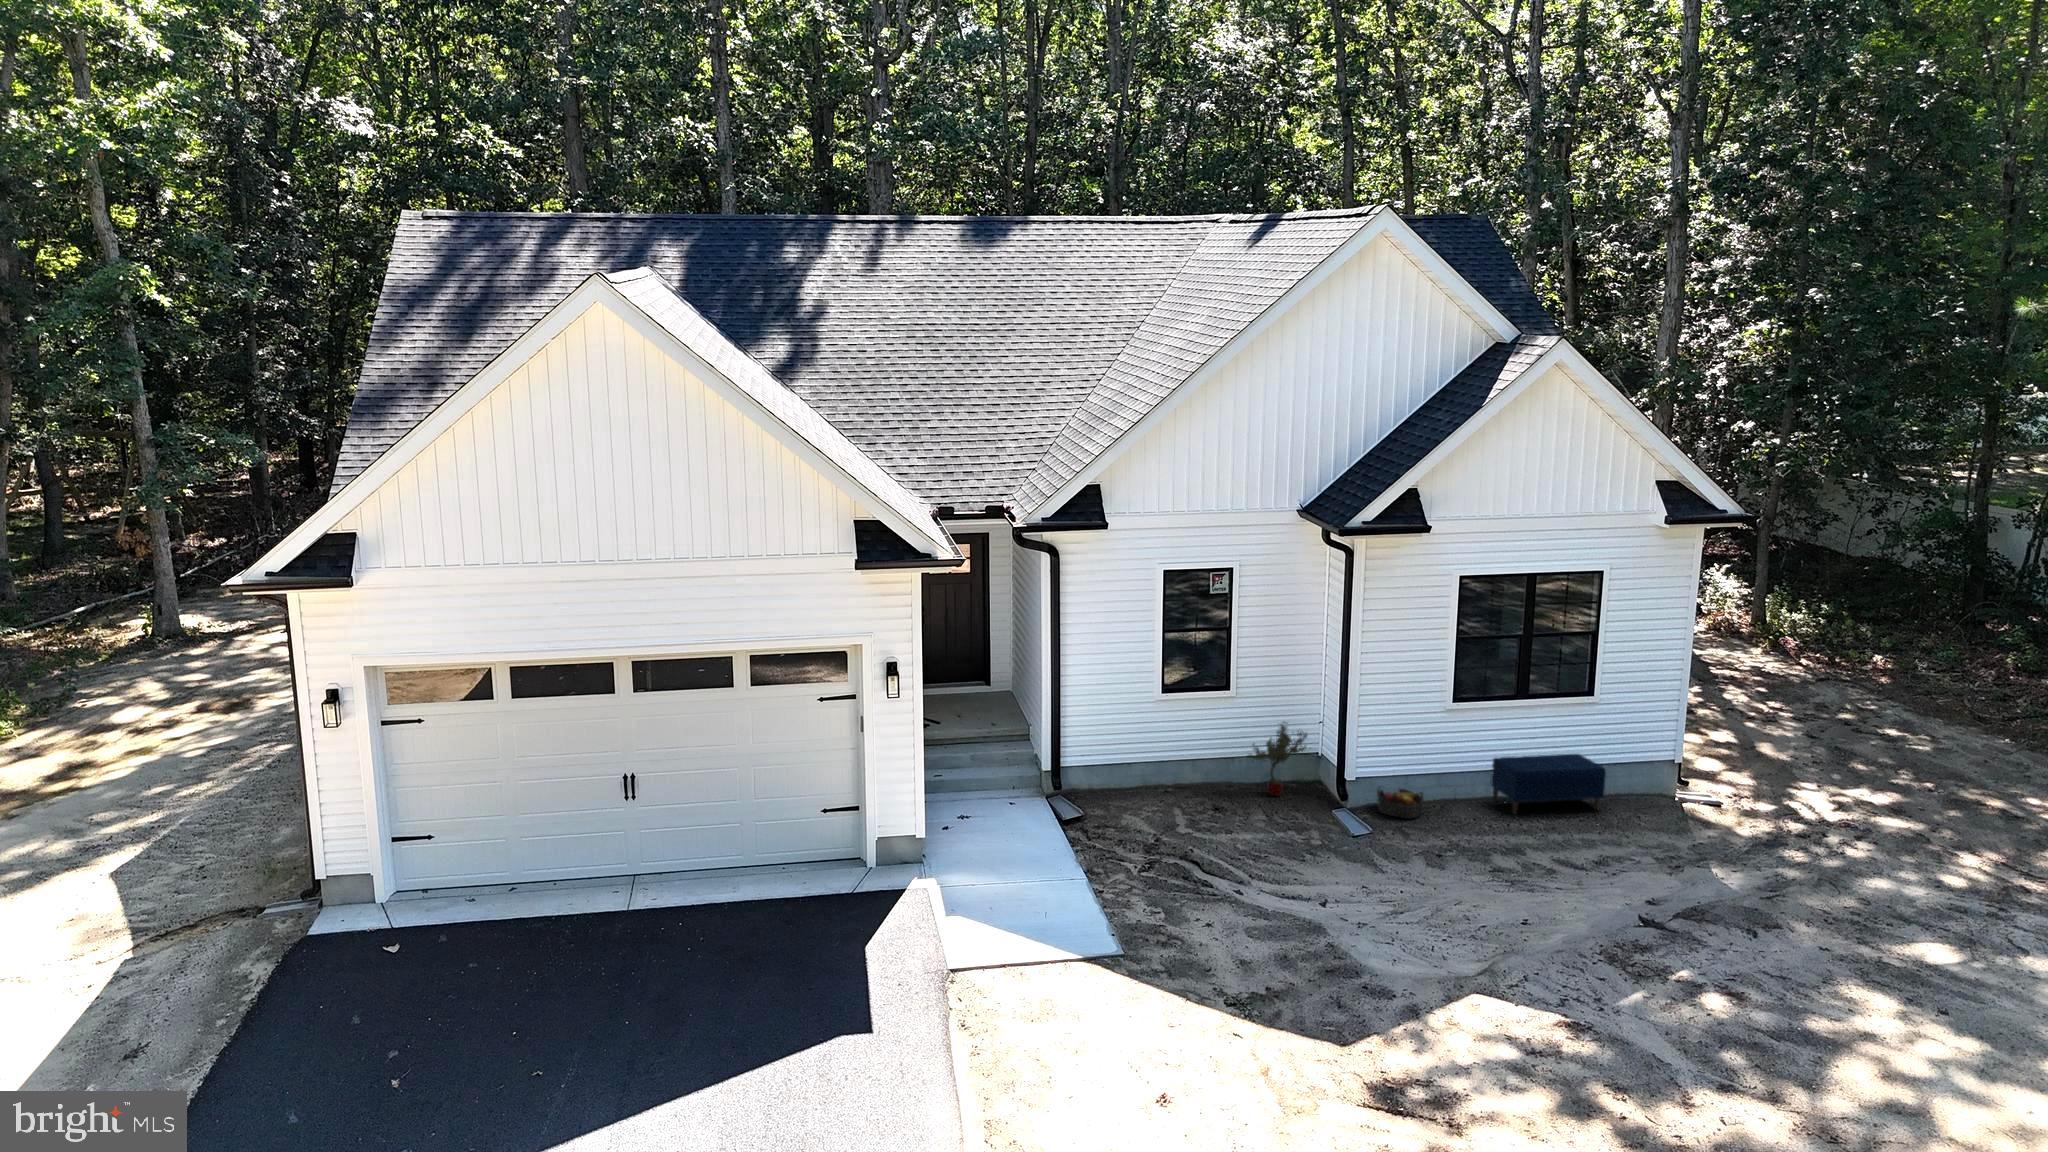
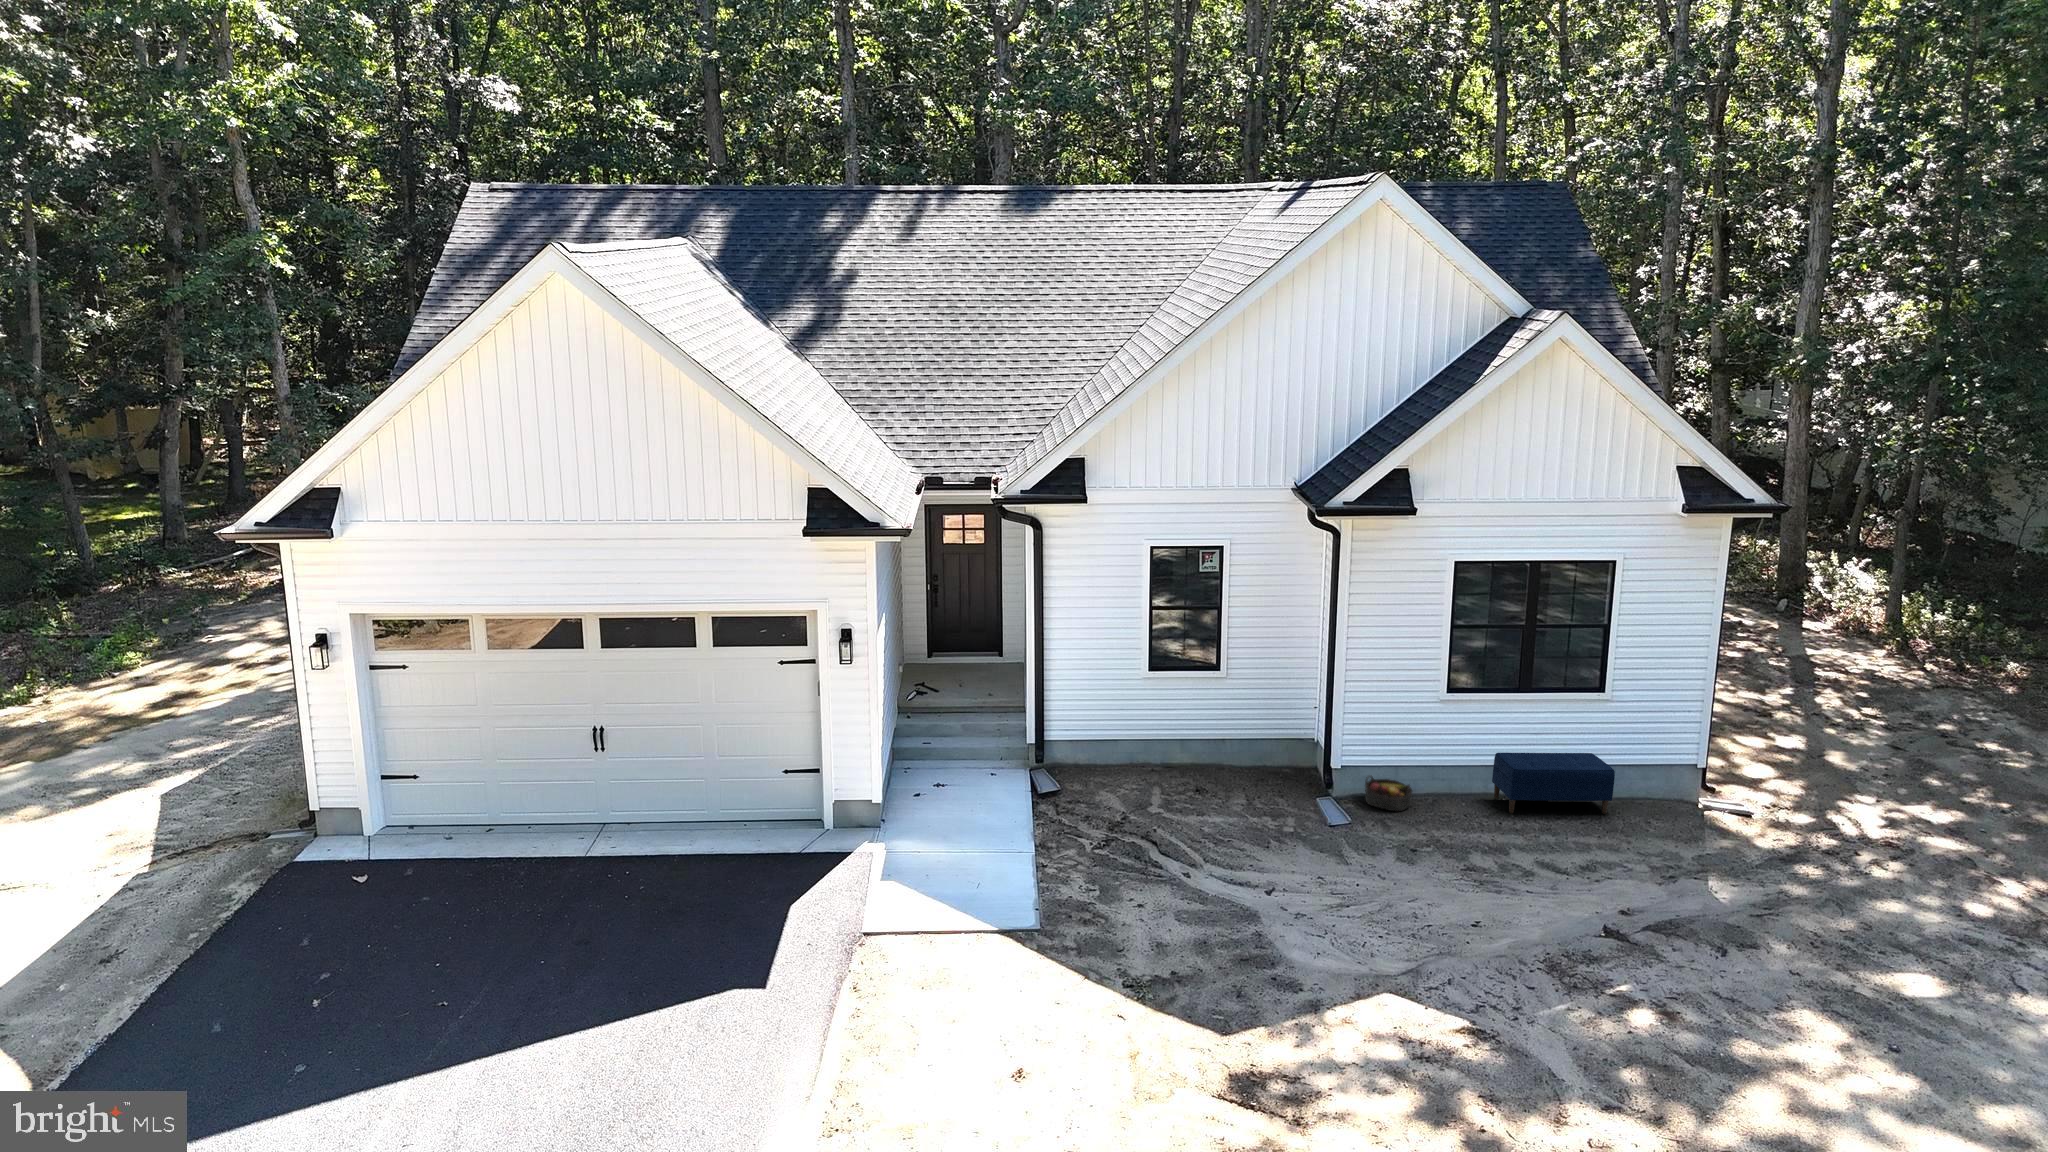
potted tree: present [1247,722,1307,796] -> none [1234,704,1298,781]

